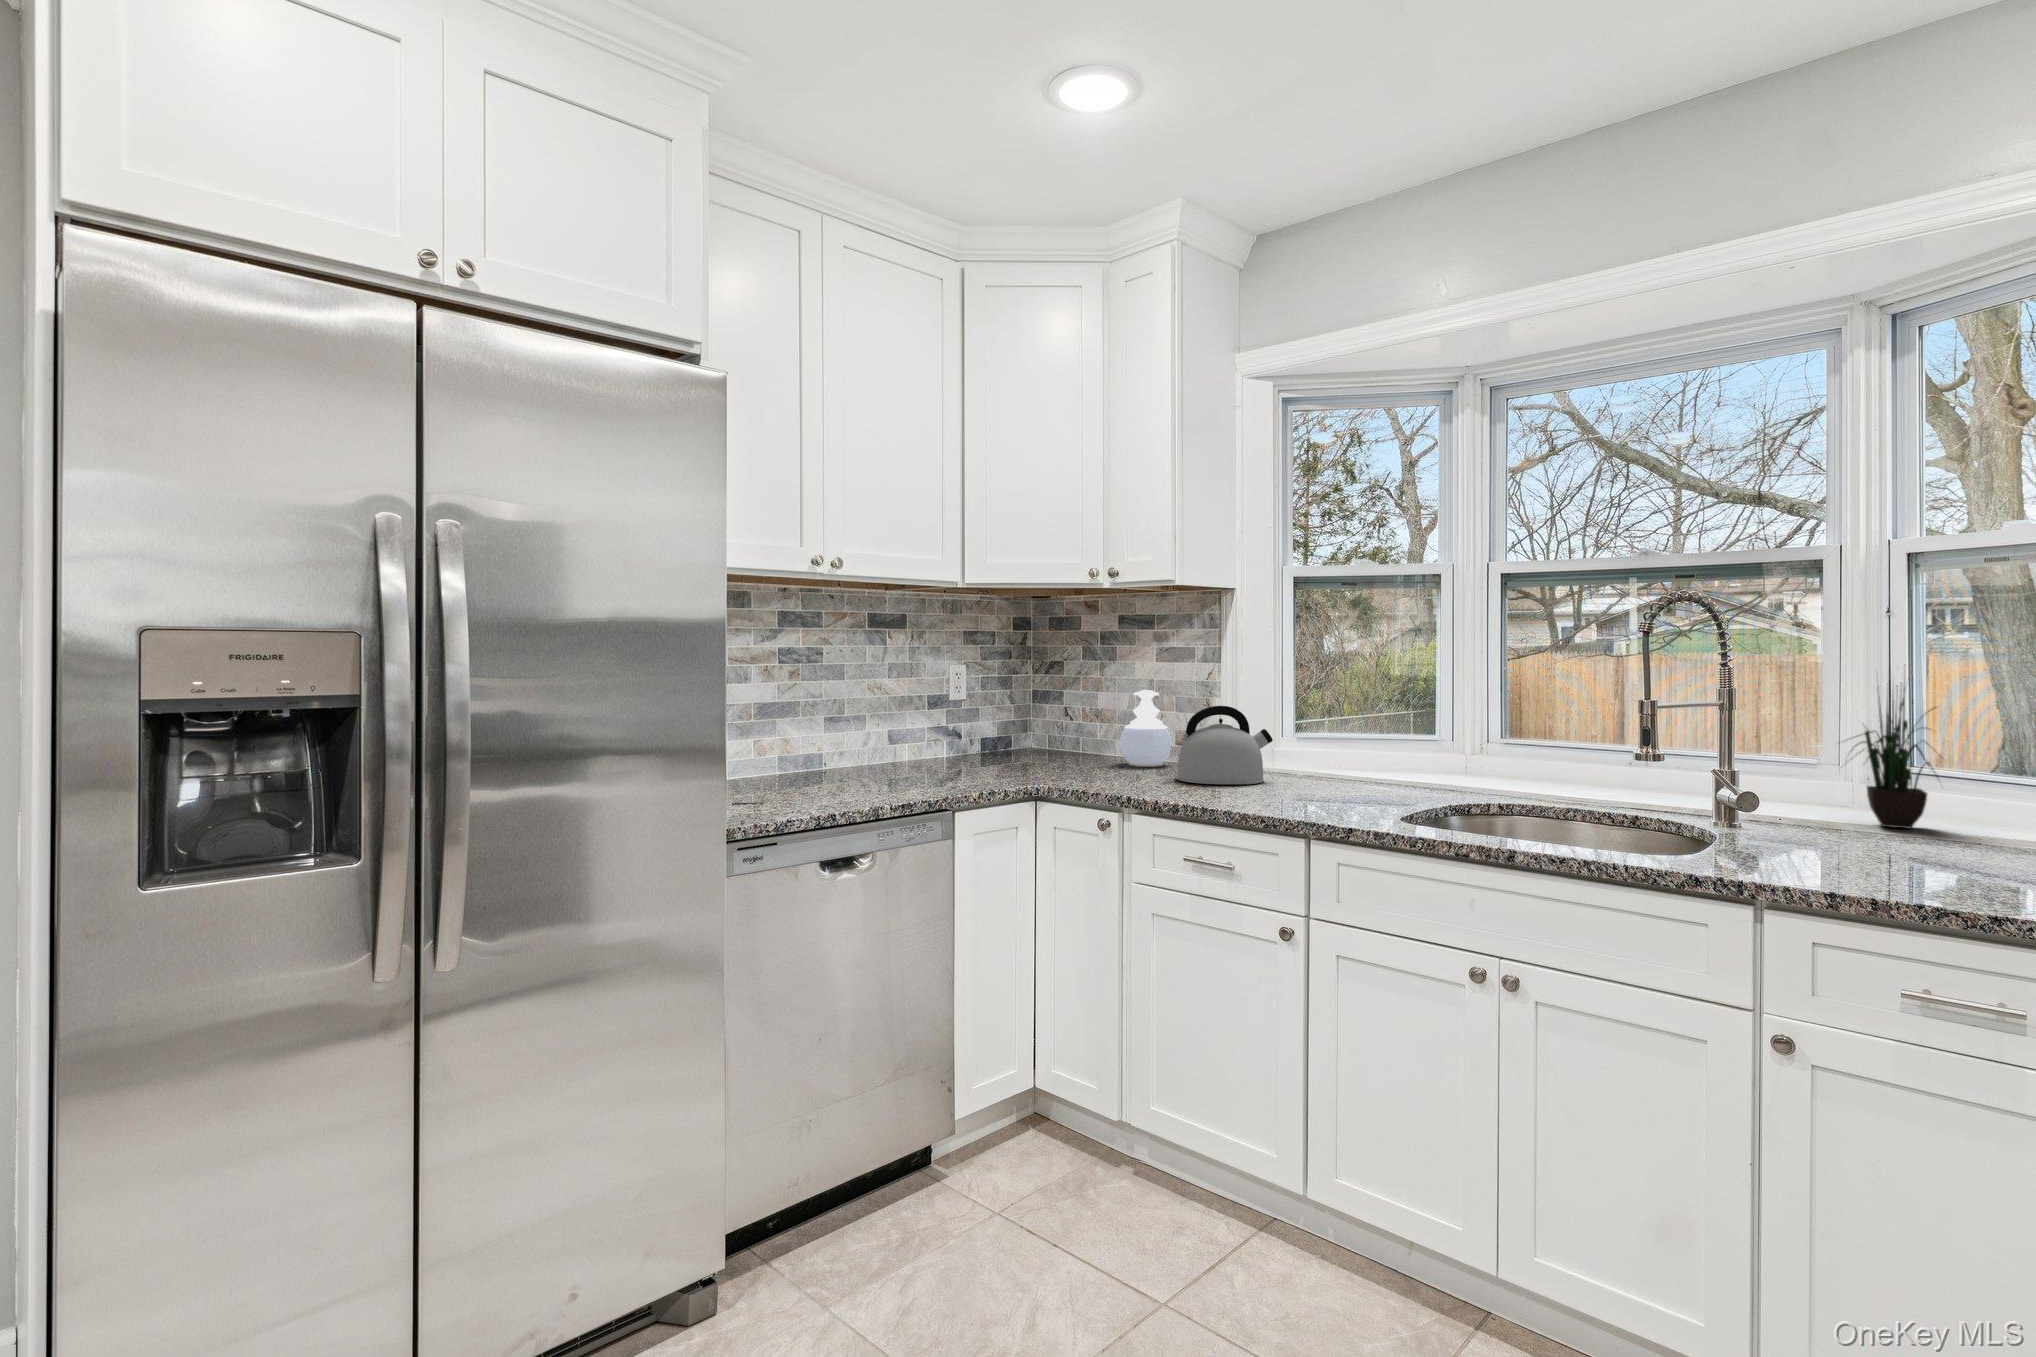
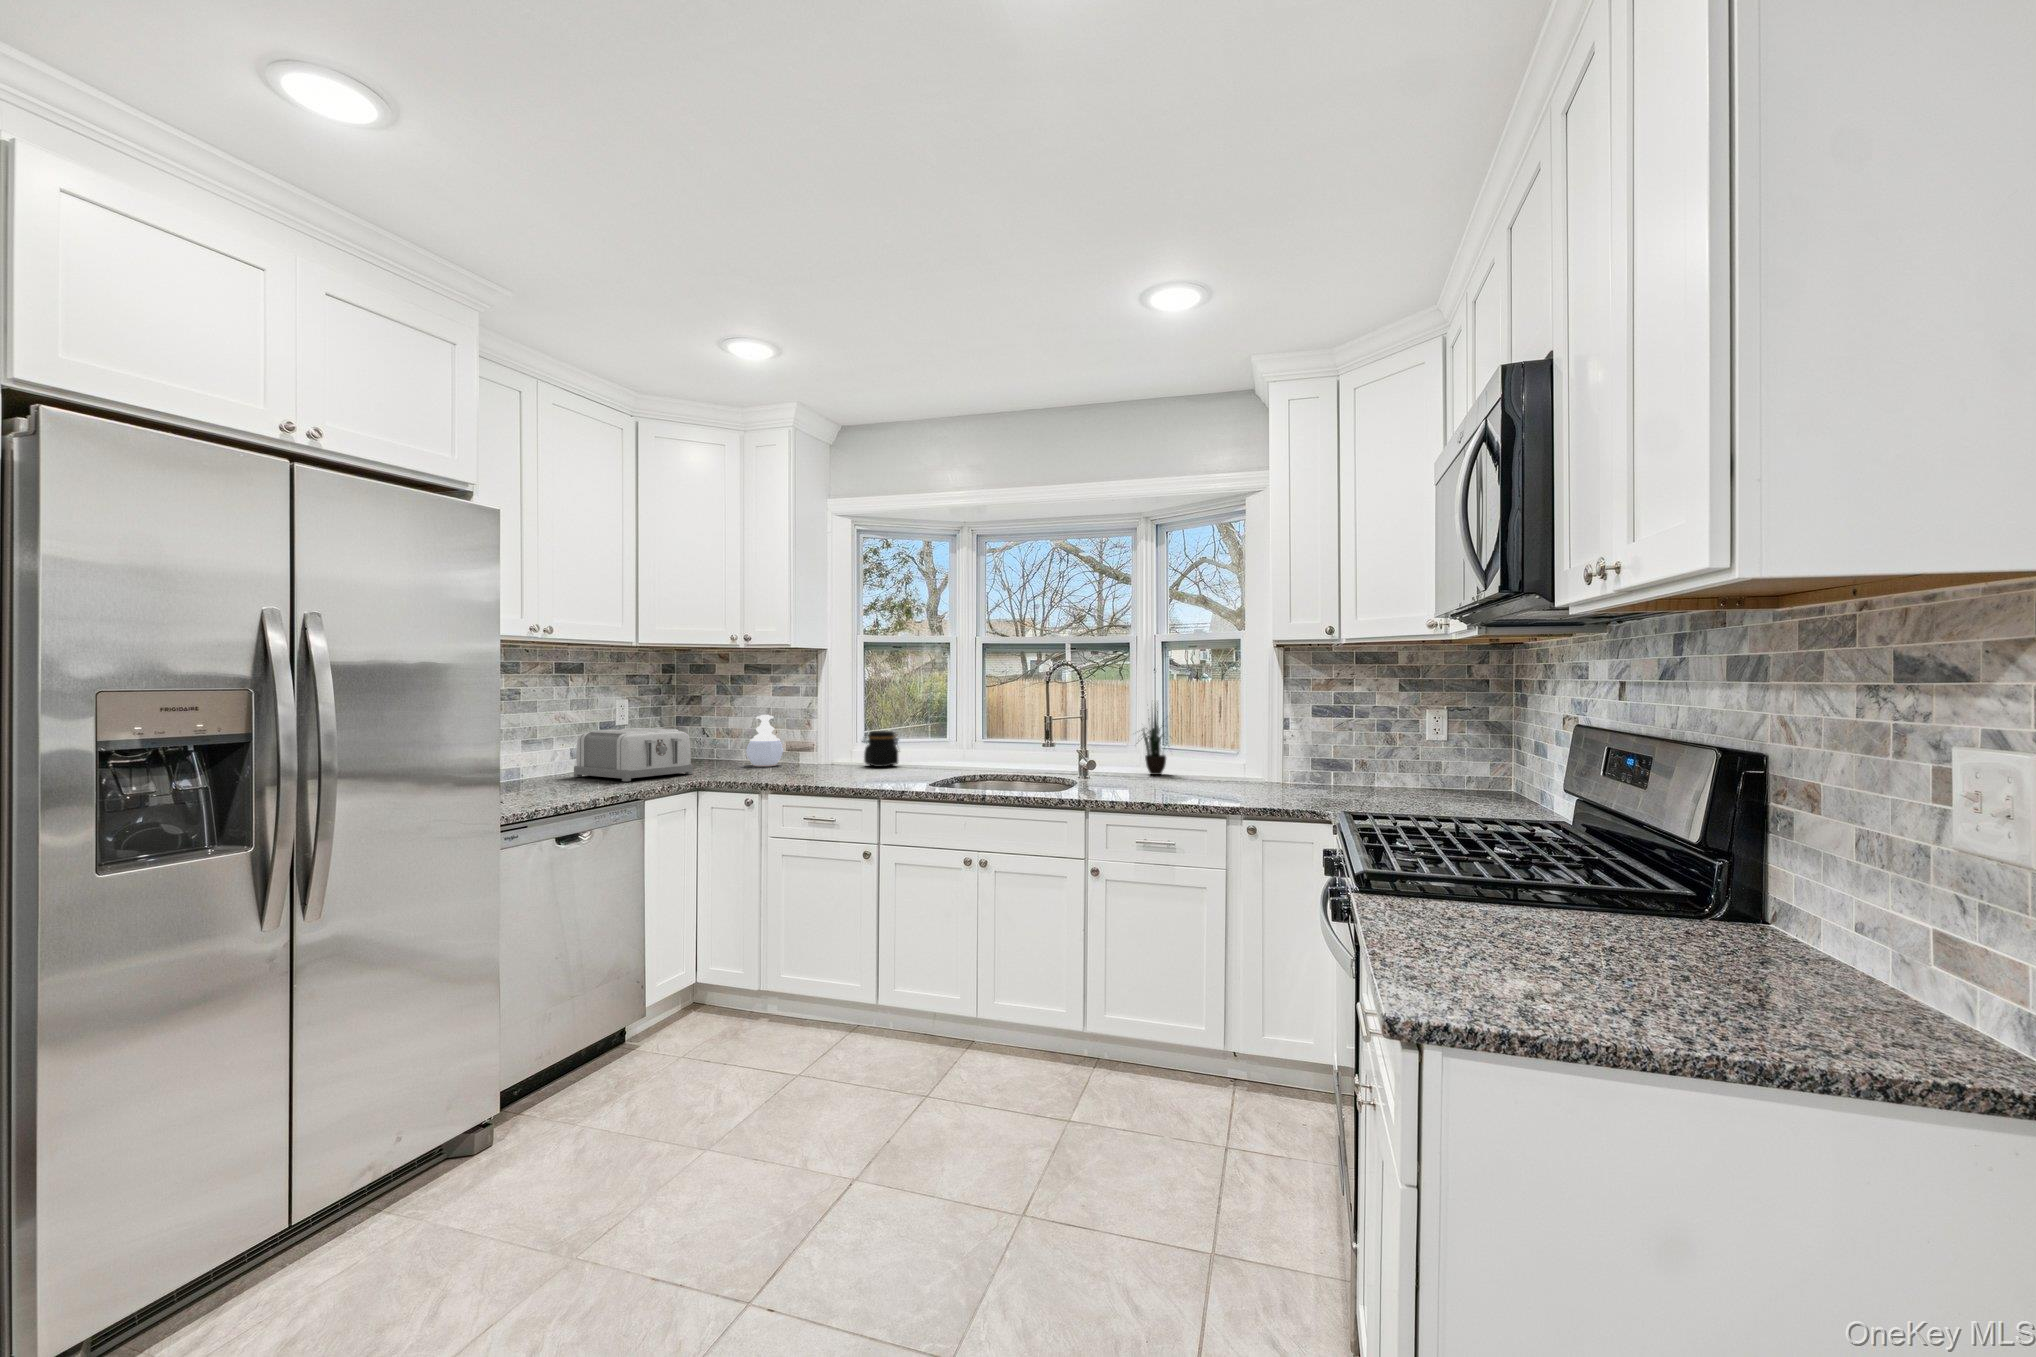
toaster: none [889,705,1039,781] -> present [574,728,693,781]
kettle: present [1176,706,1273,784] -> none [790,724,851,774]
jar: none [1291,719,1354,777] -> present [862,731,899,767]

